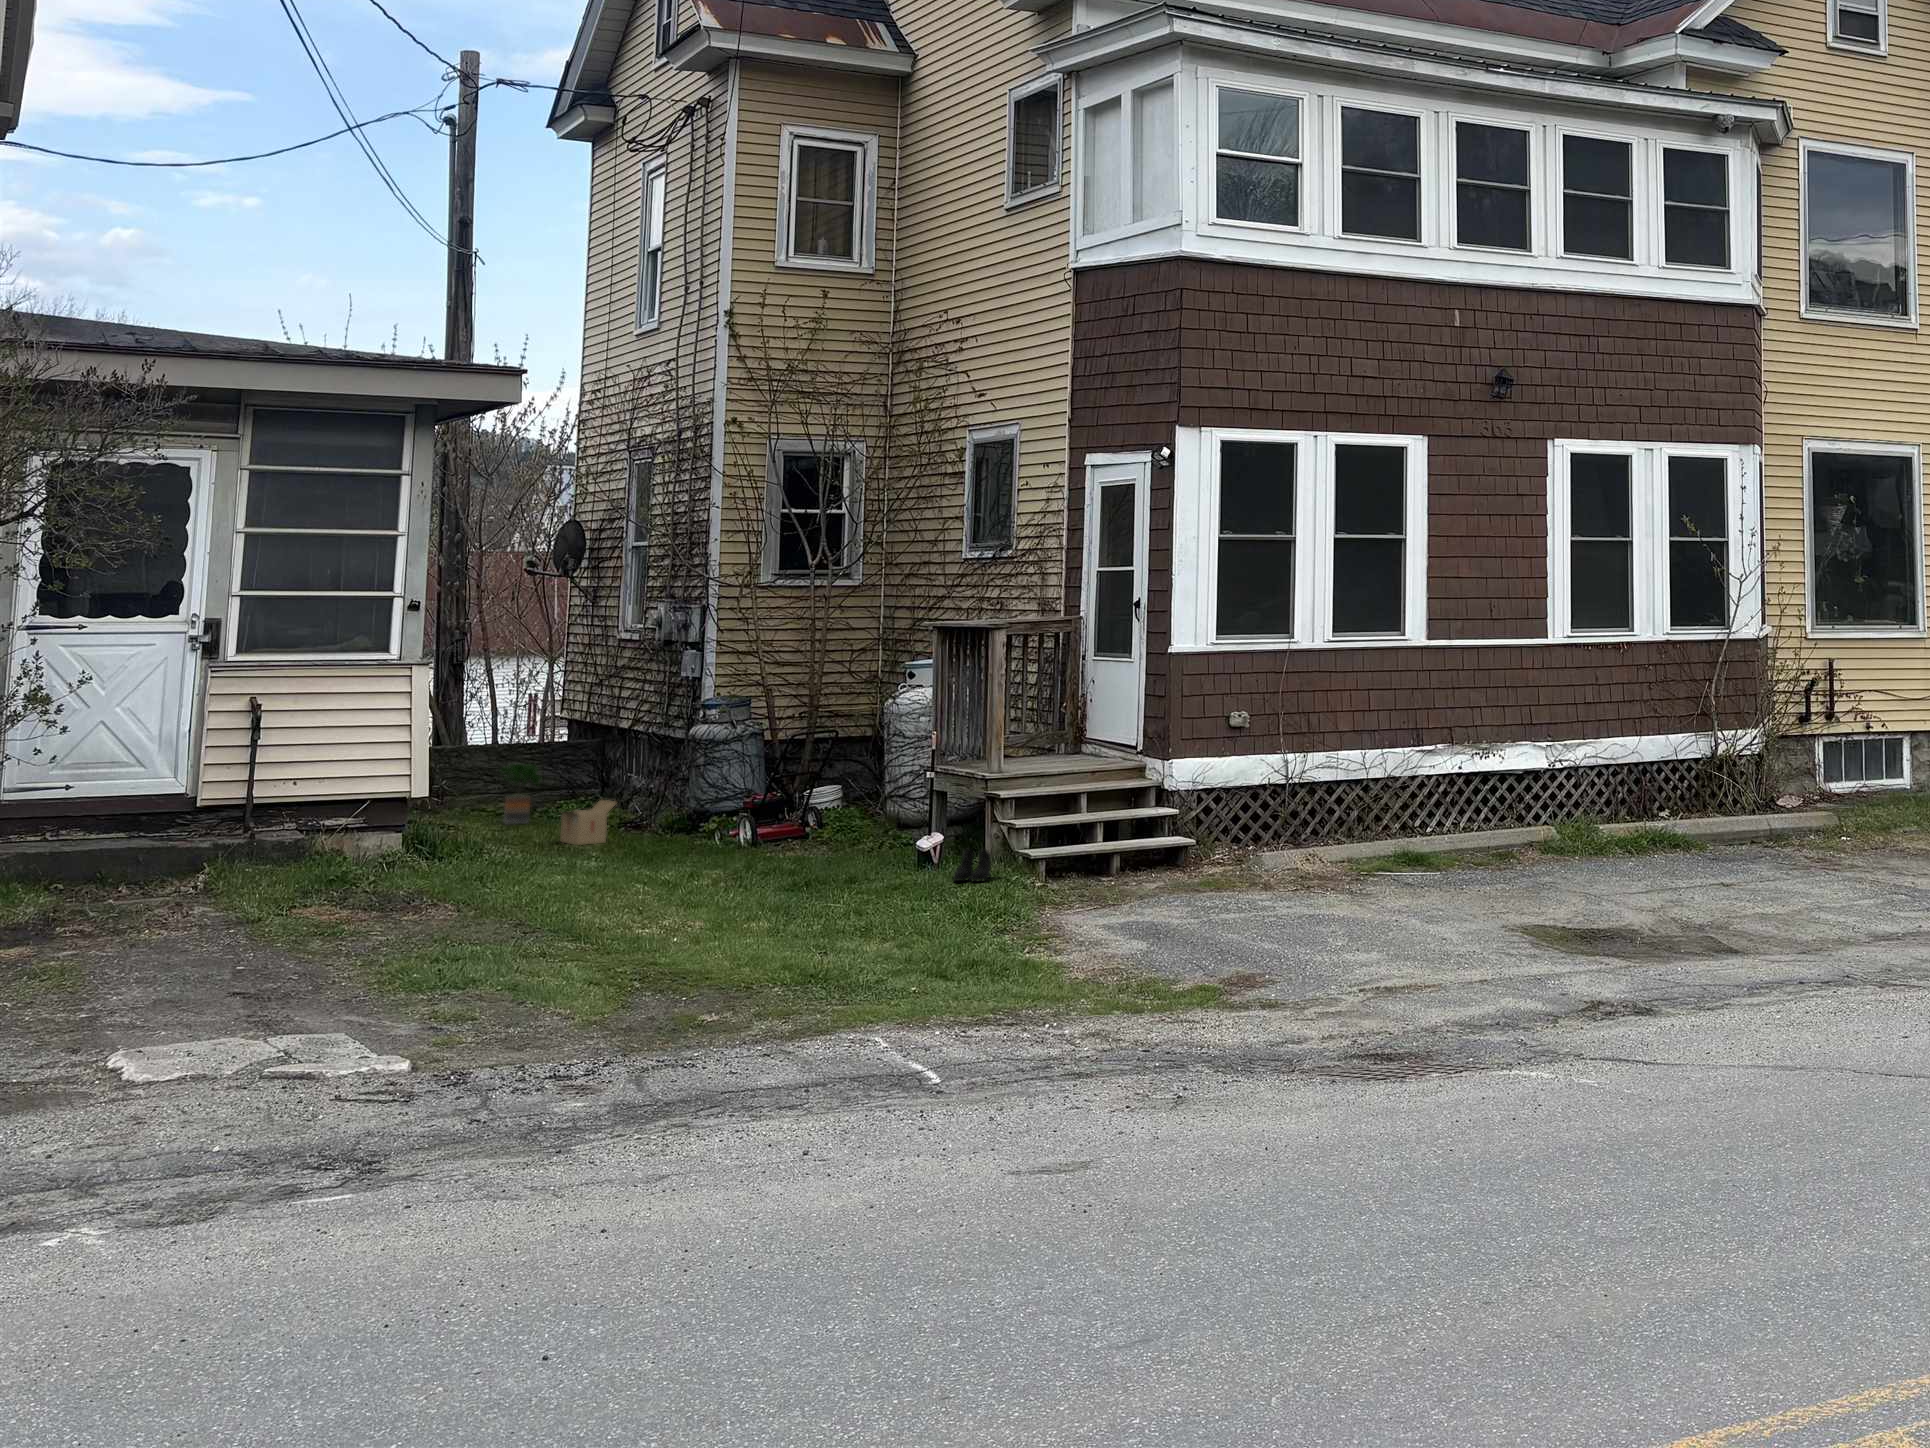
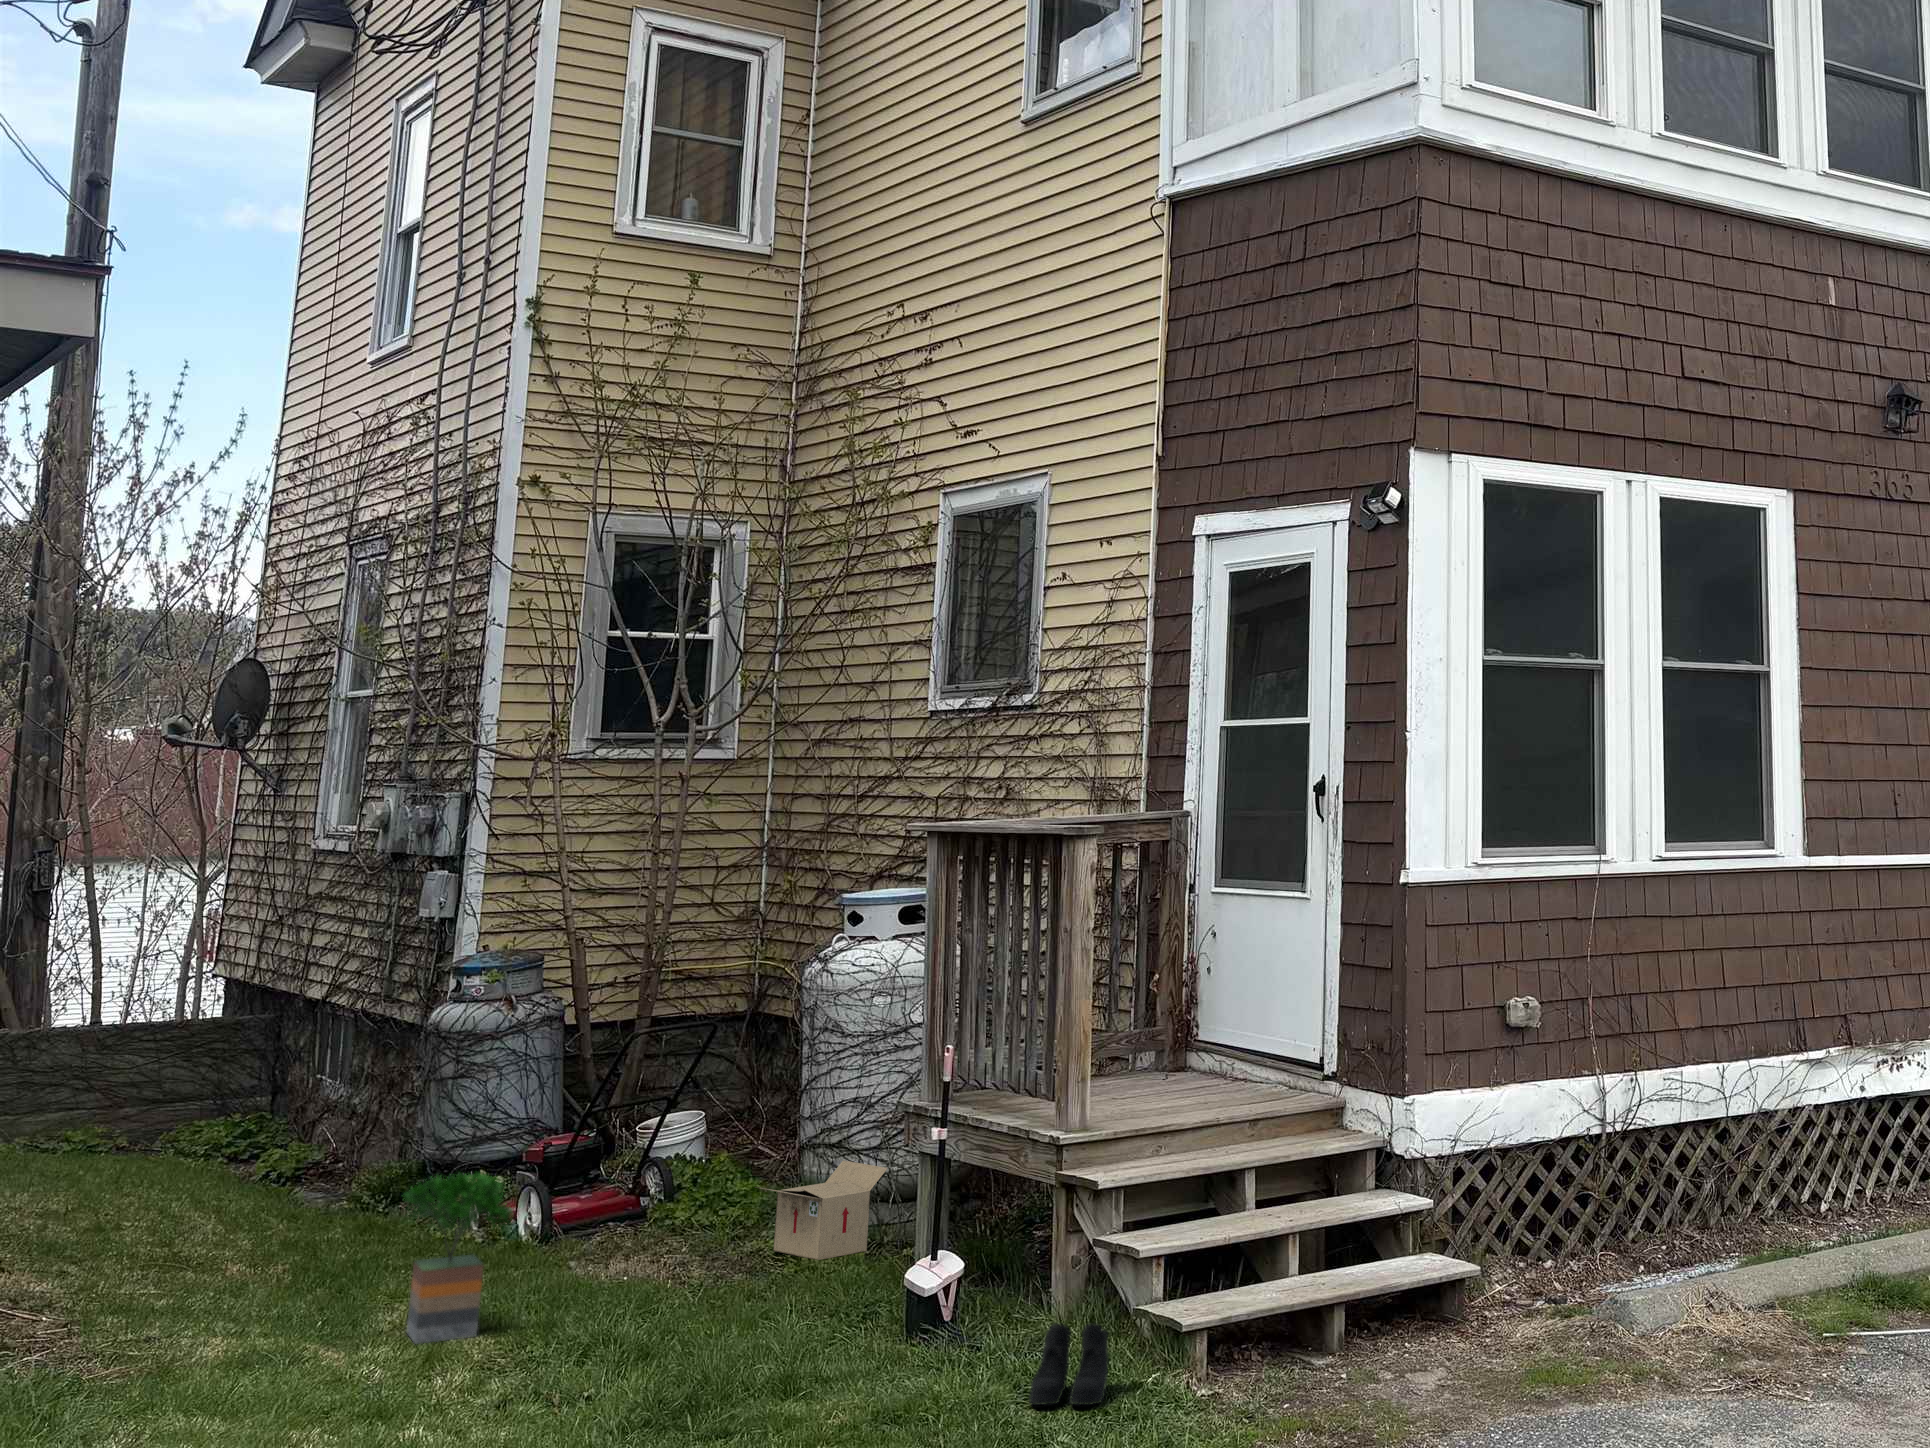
potted tree: present [500,763,542,825] -> present [405,1173,512,1344]
cardboard box: present [560,800,616,845] -> present [760,1160,887,1260]

